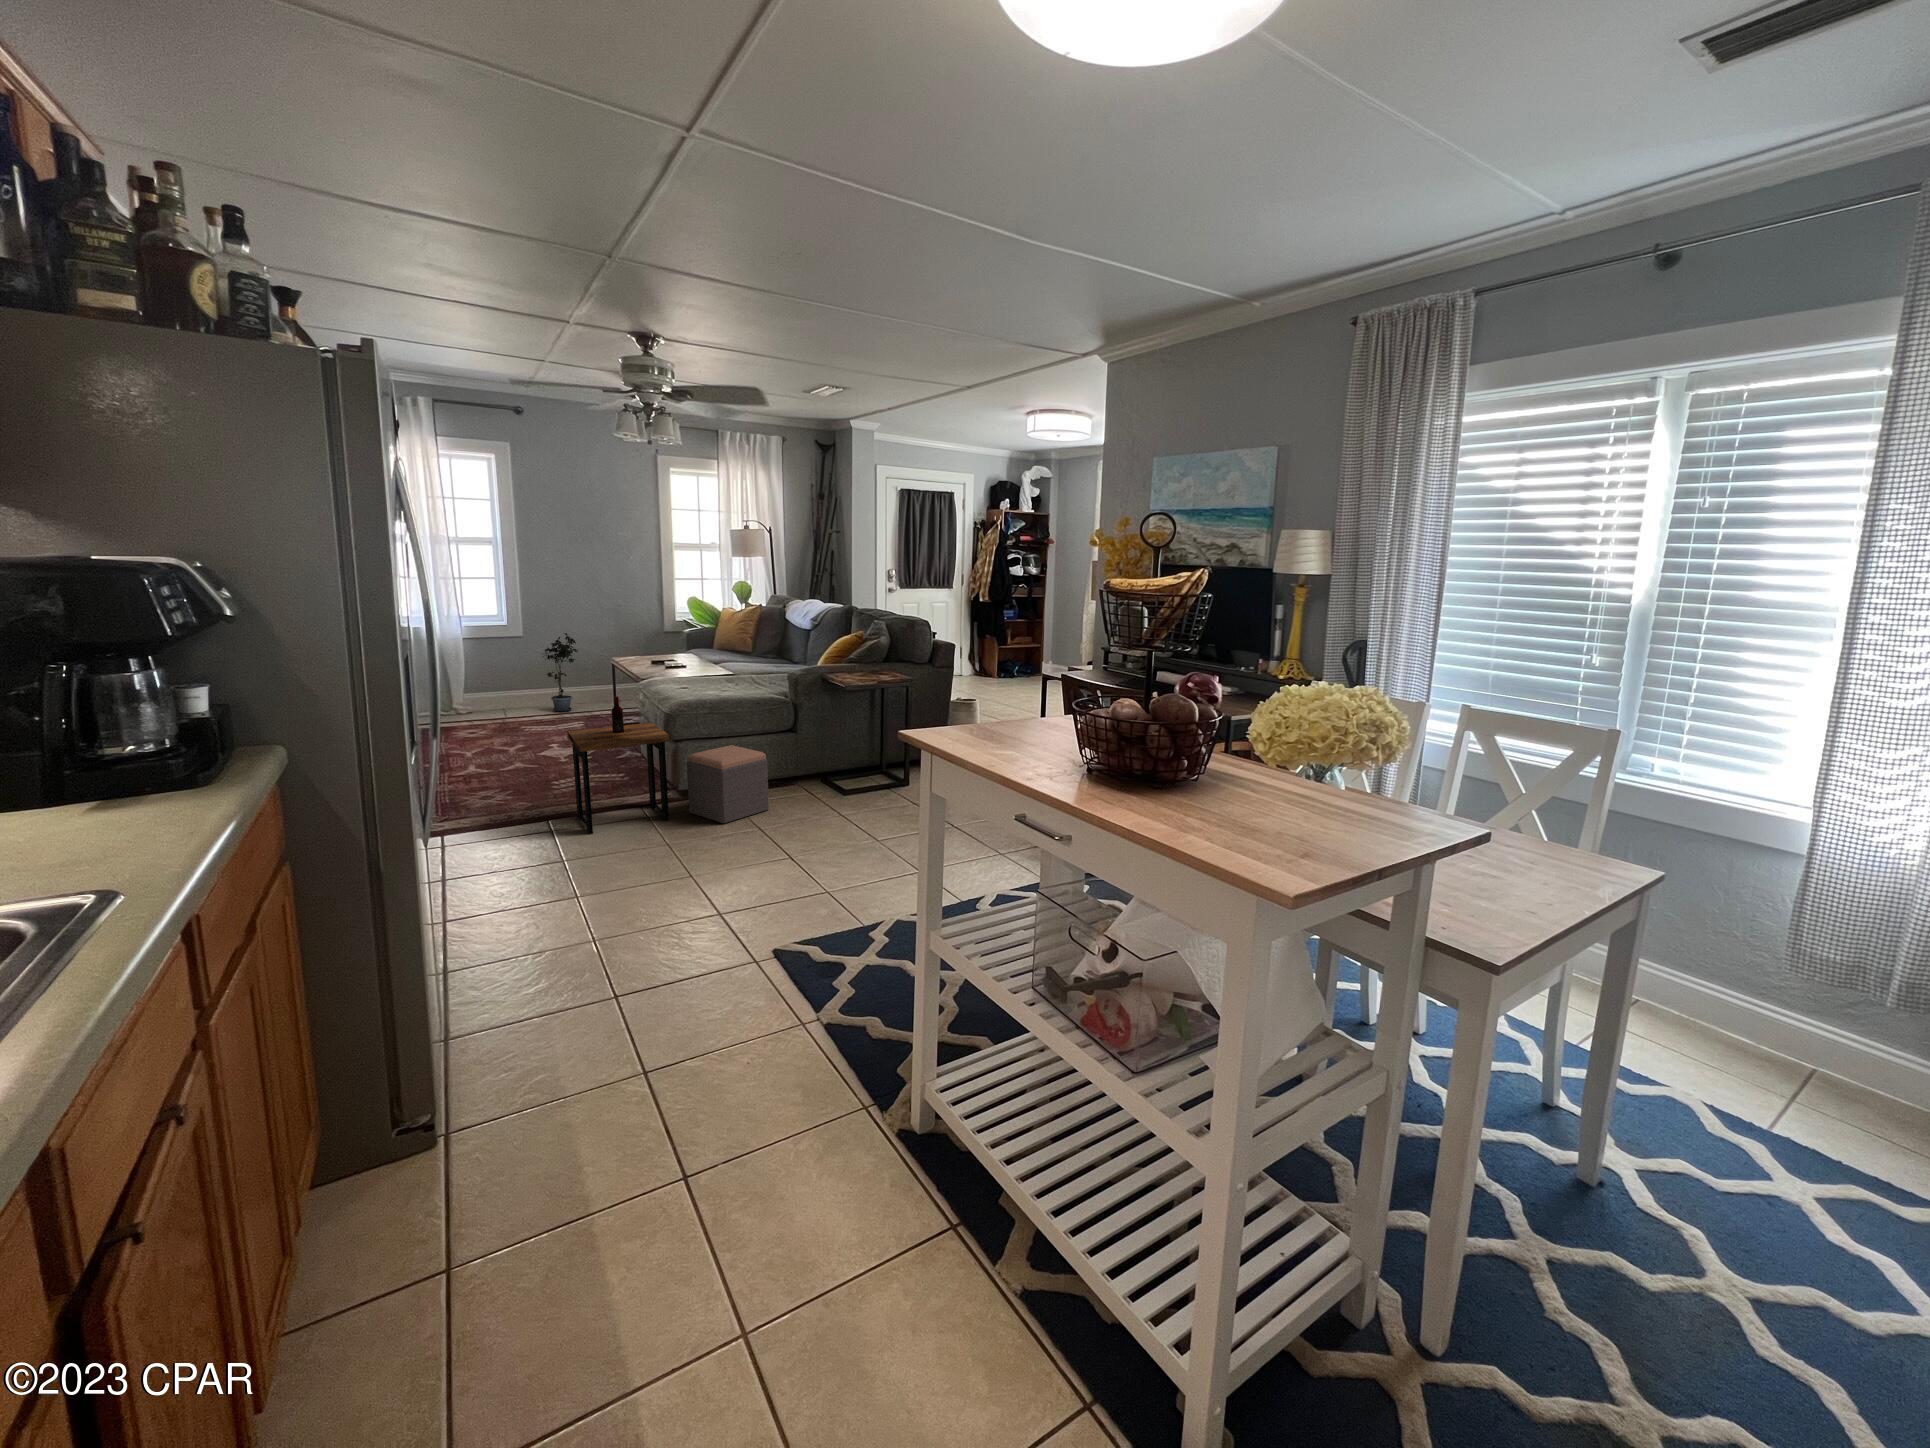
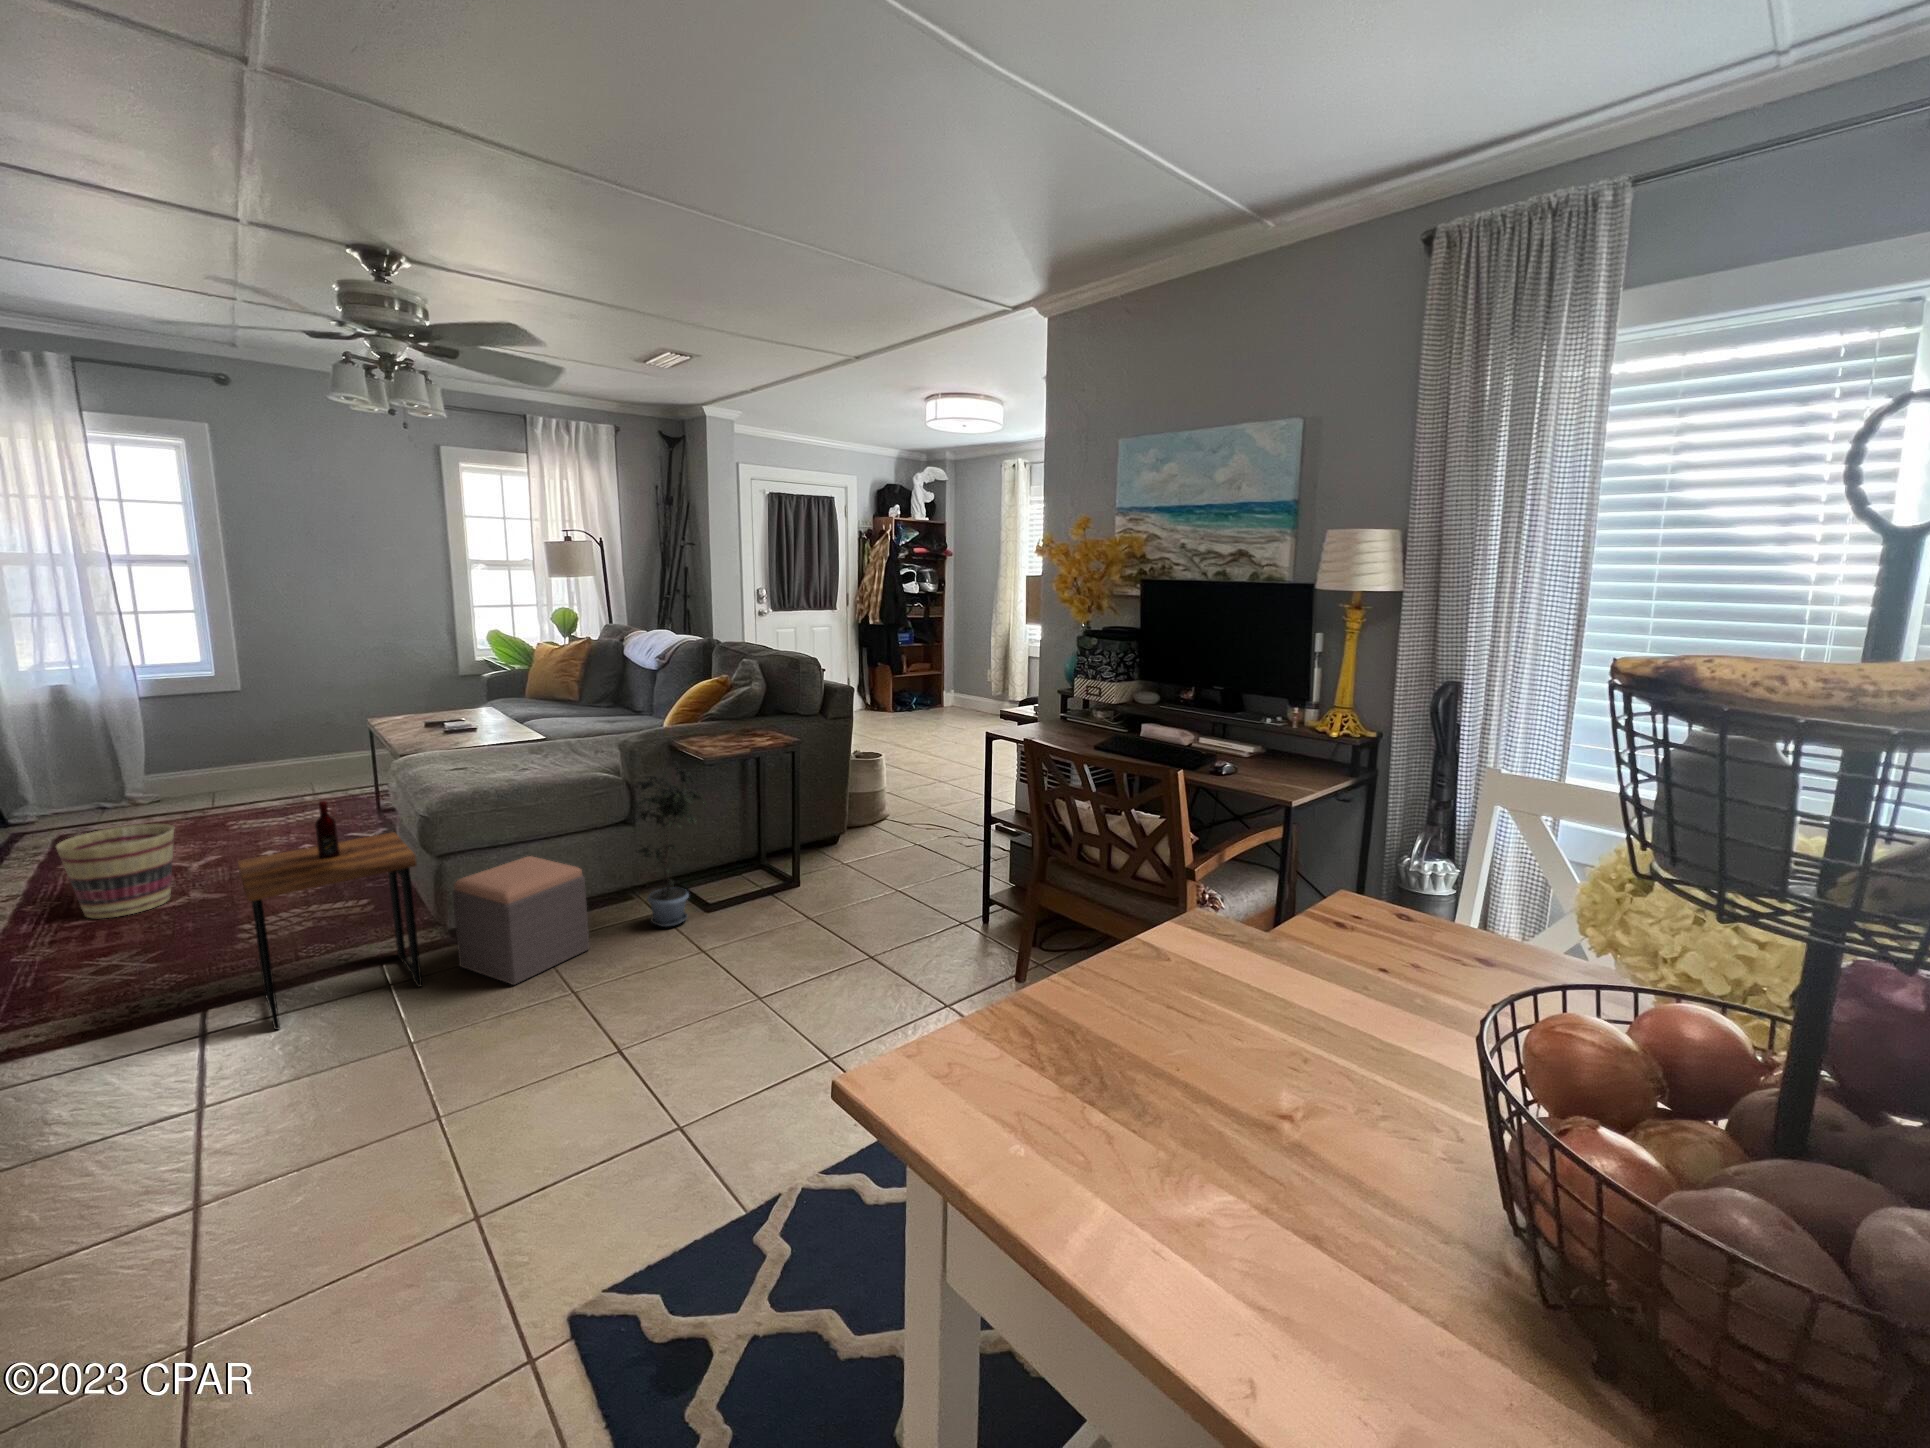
potted plant: present [542,633,578,712] -> present [632,762,706,927]
basket: none [446,717,508,774] -> present [56,824,174,919]

